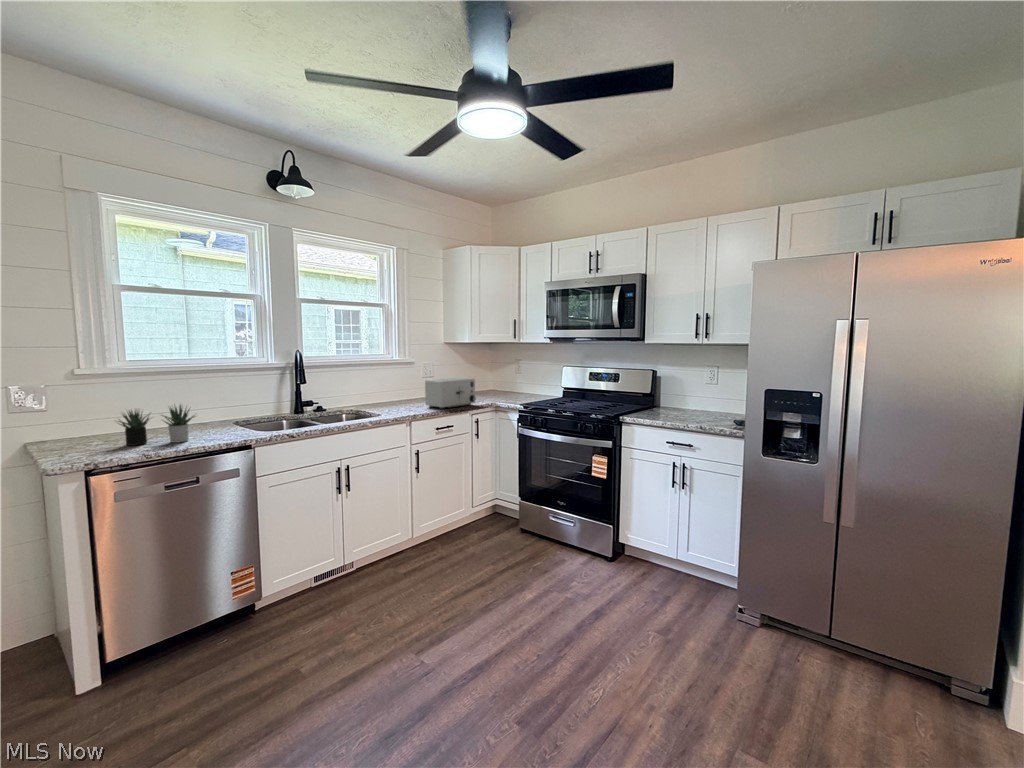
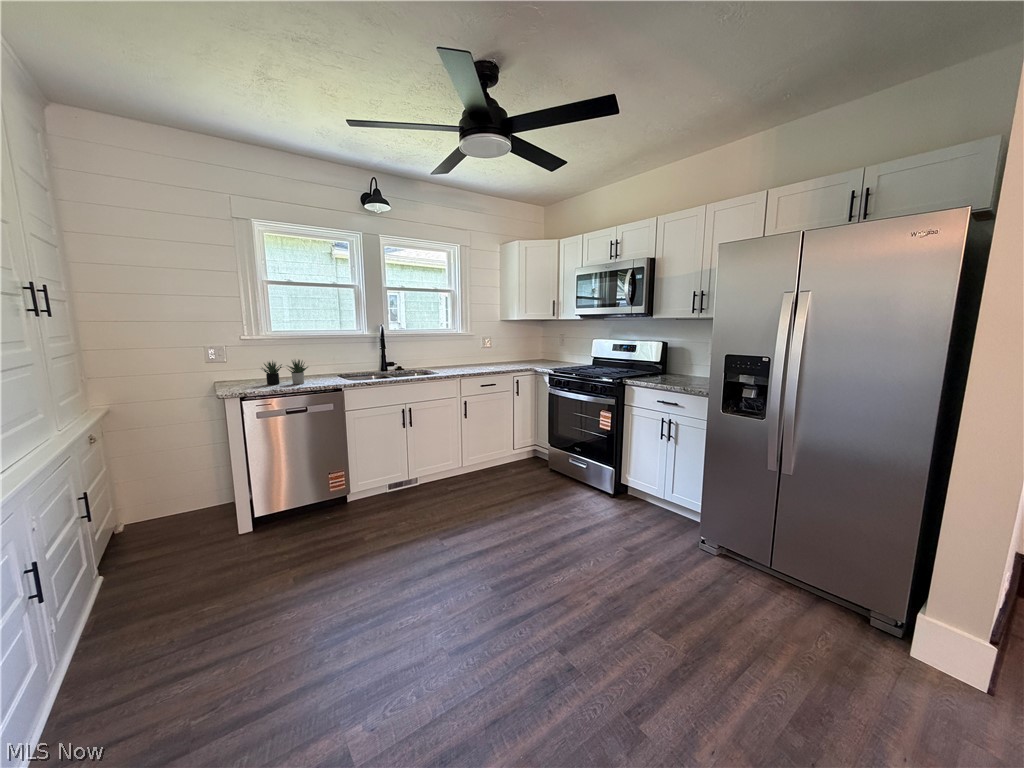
toaster: present [425,377,476,409] -> none [476,347,515,371]

